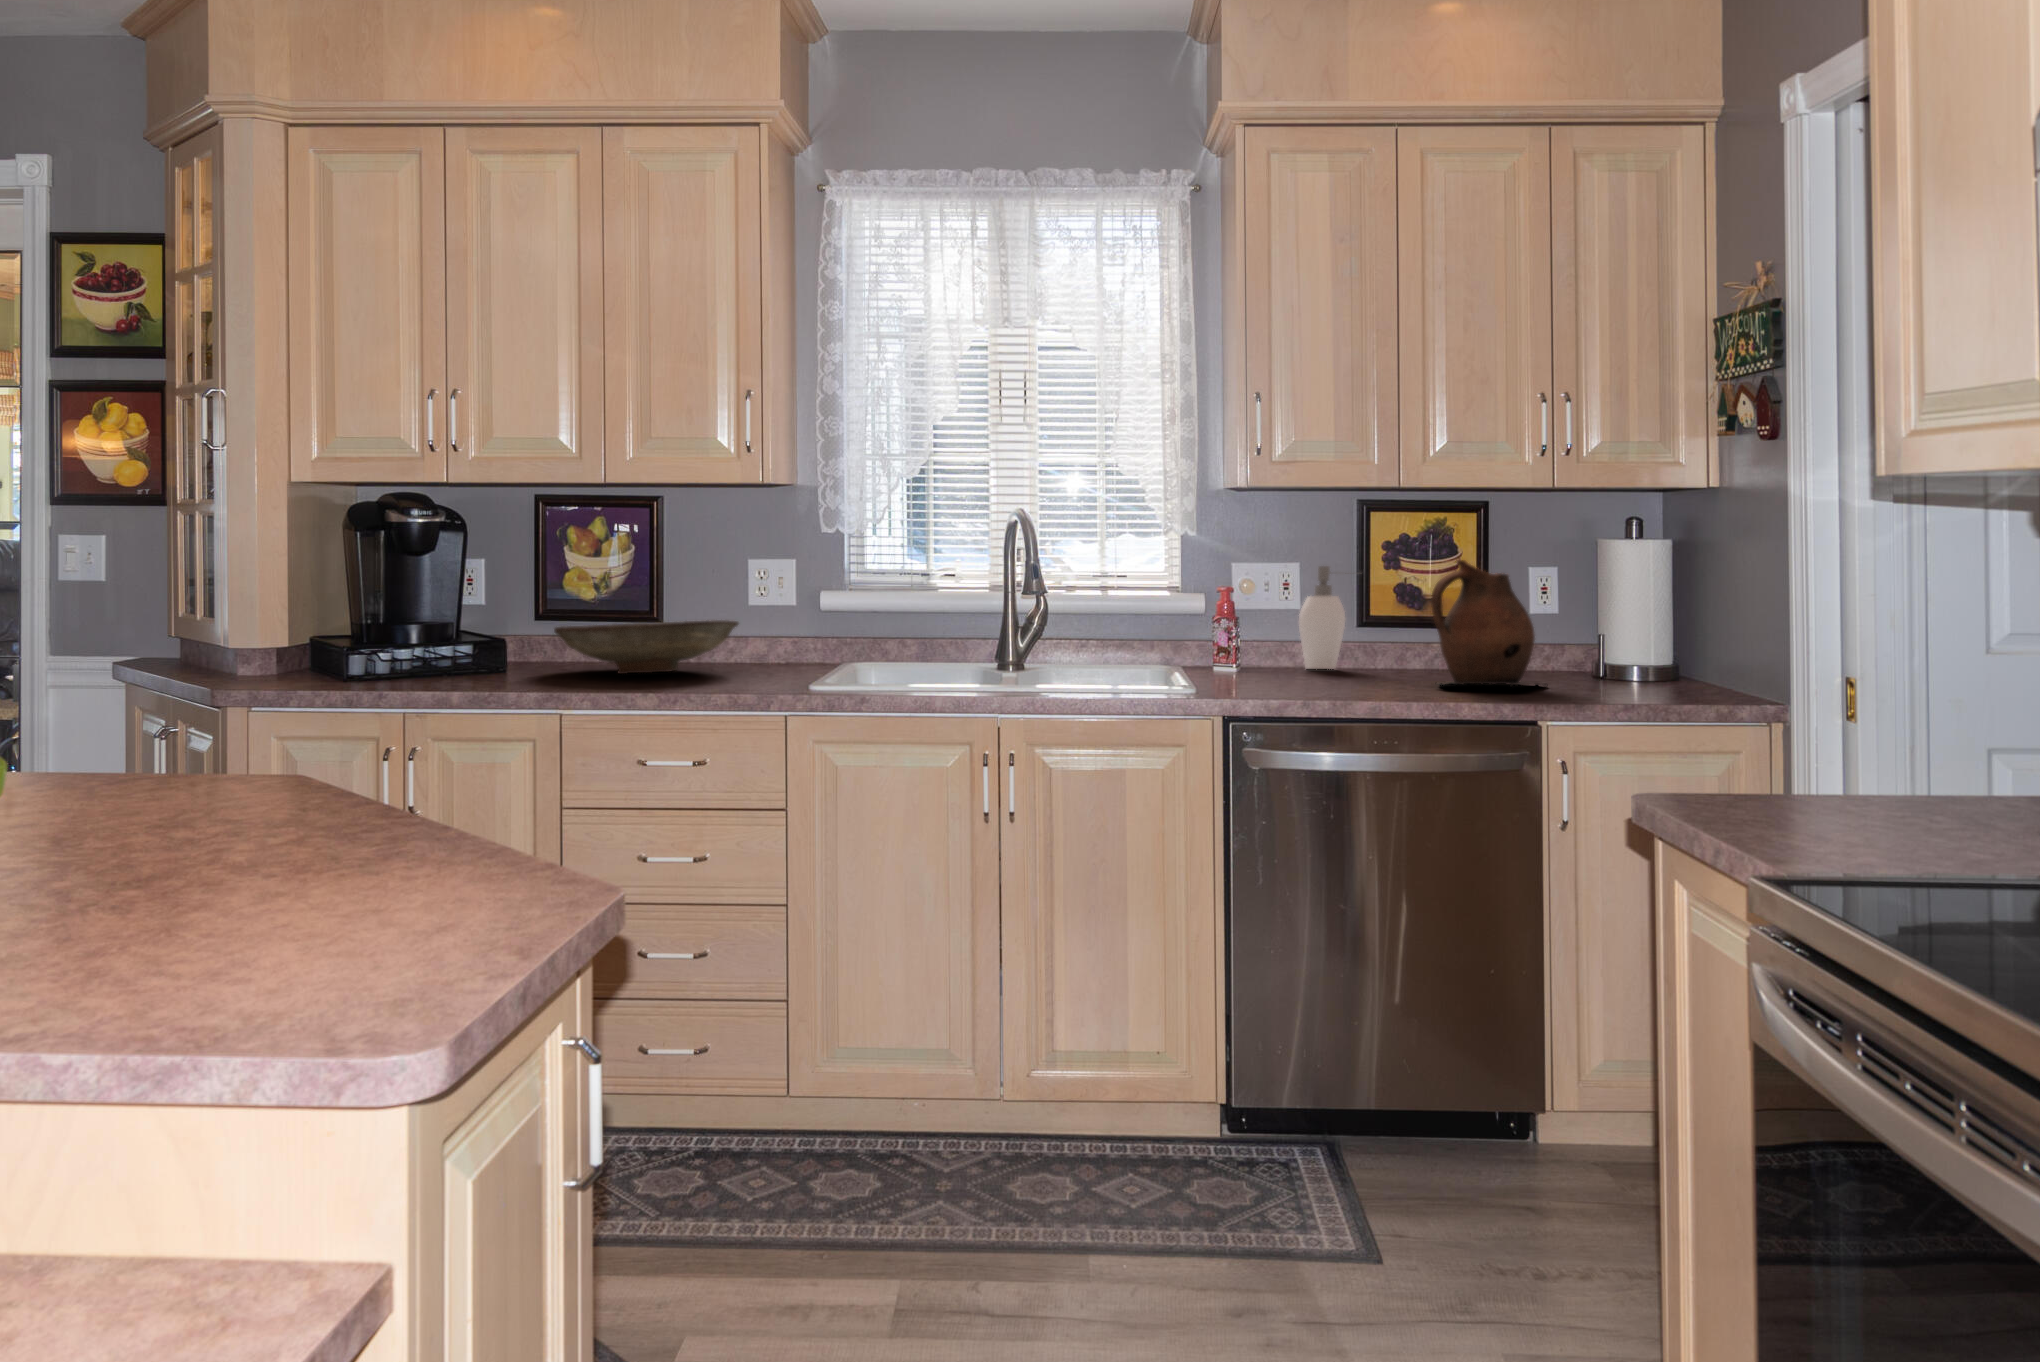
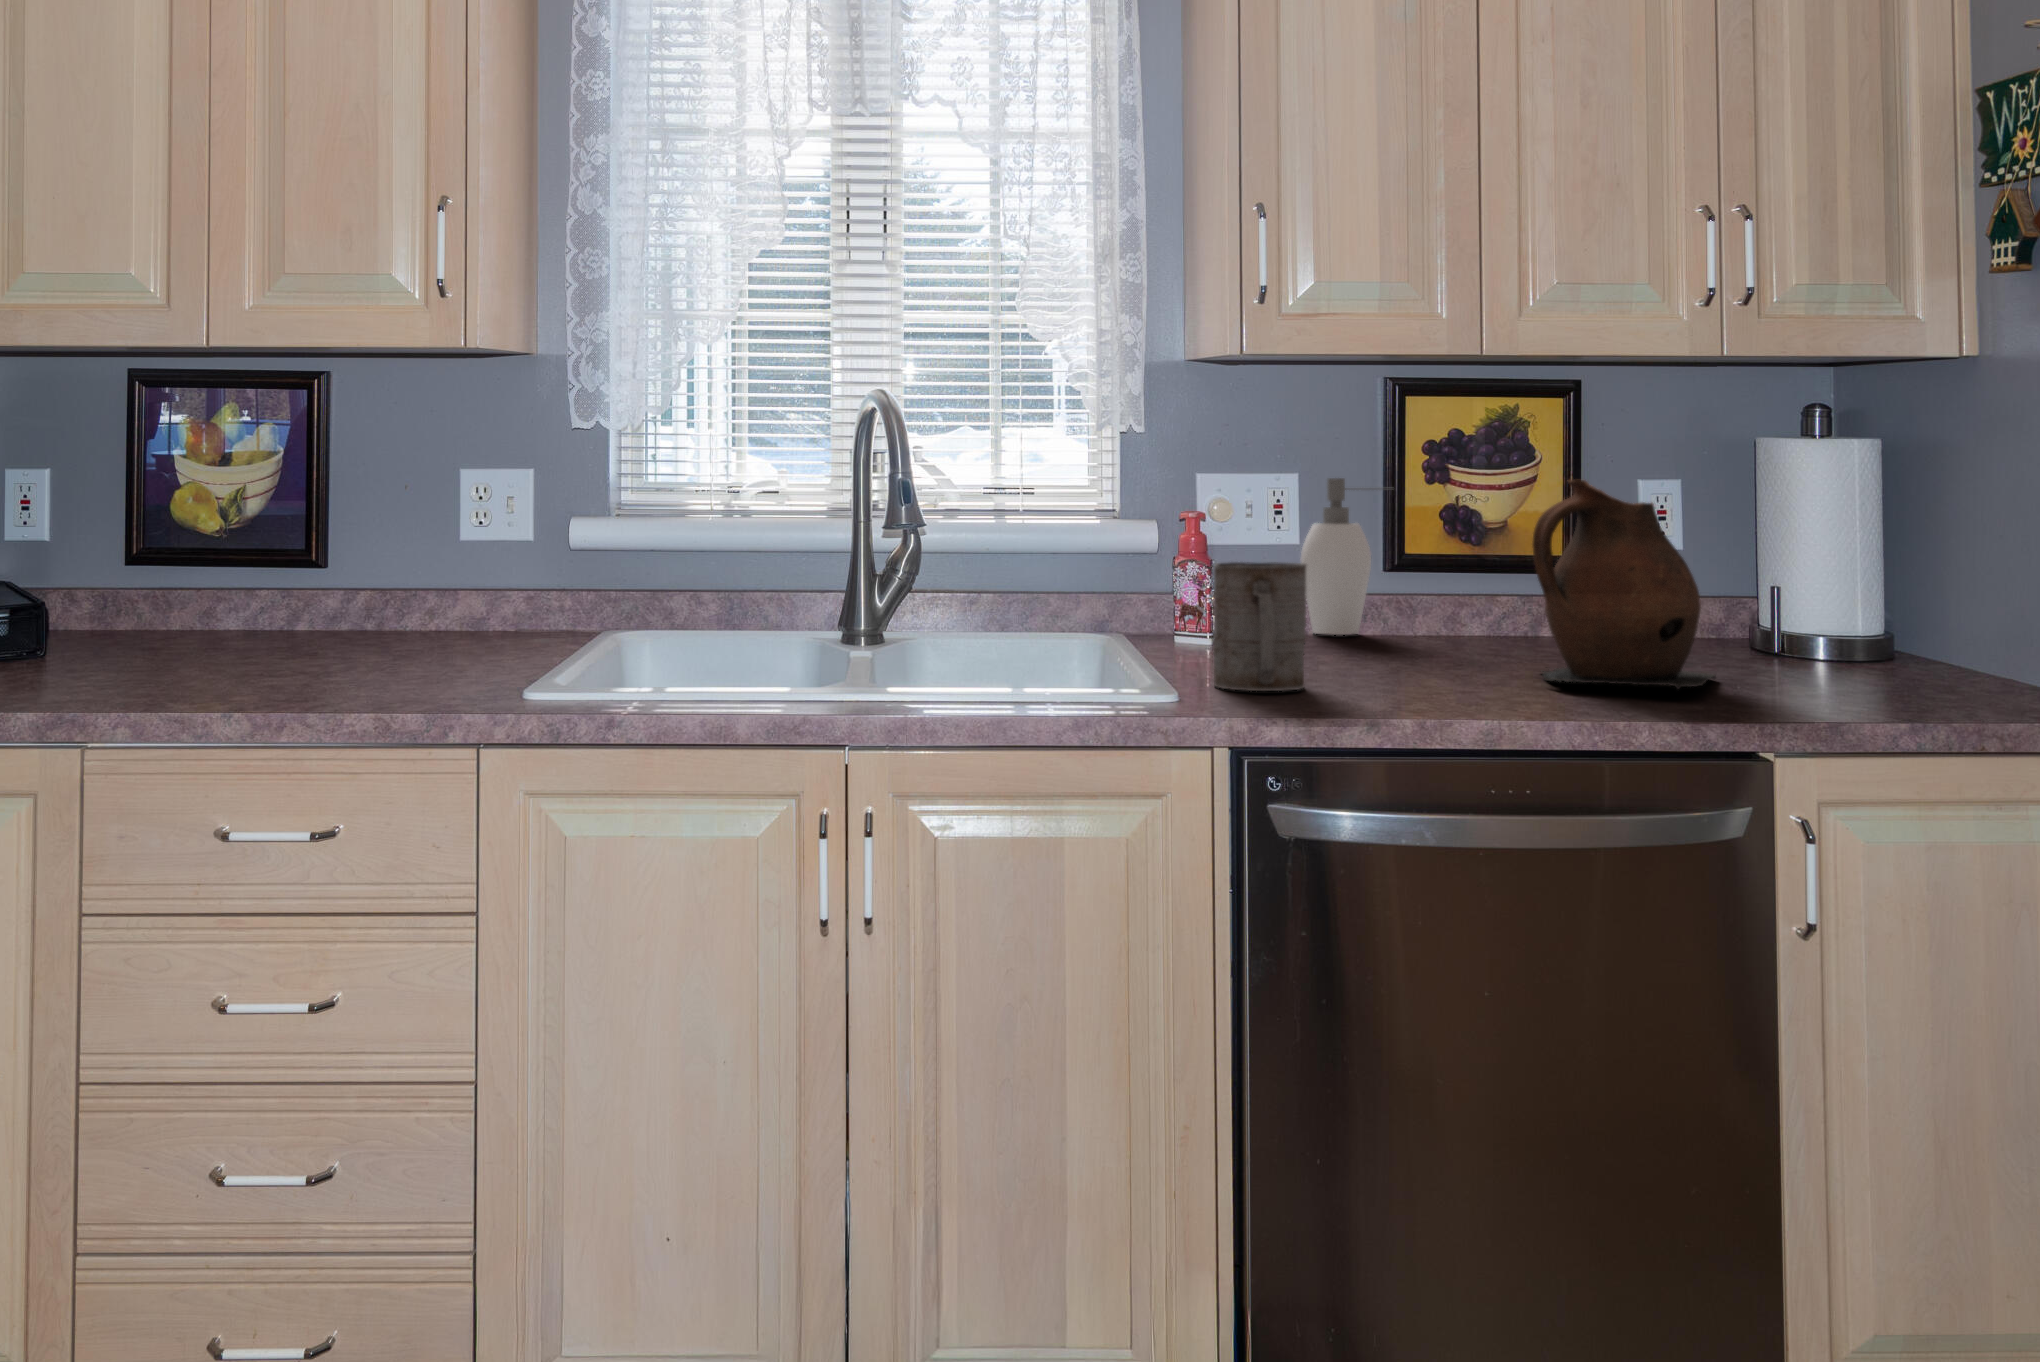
mug: none [1228,612,1287,688] -> present [1214,562,1307,691]
decorative bowl: present [554,620,739,674] -> none [129,568,436,653]

